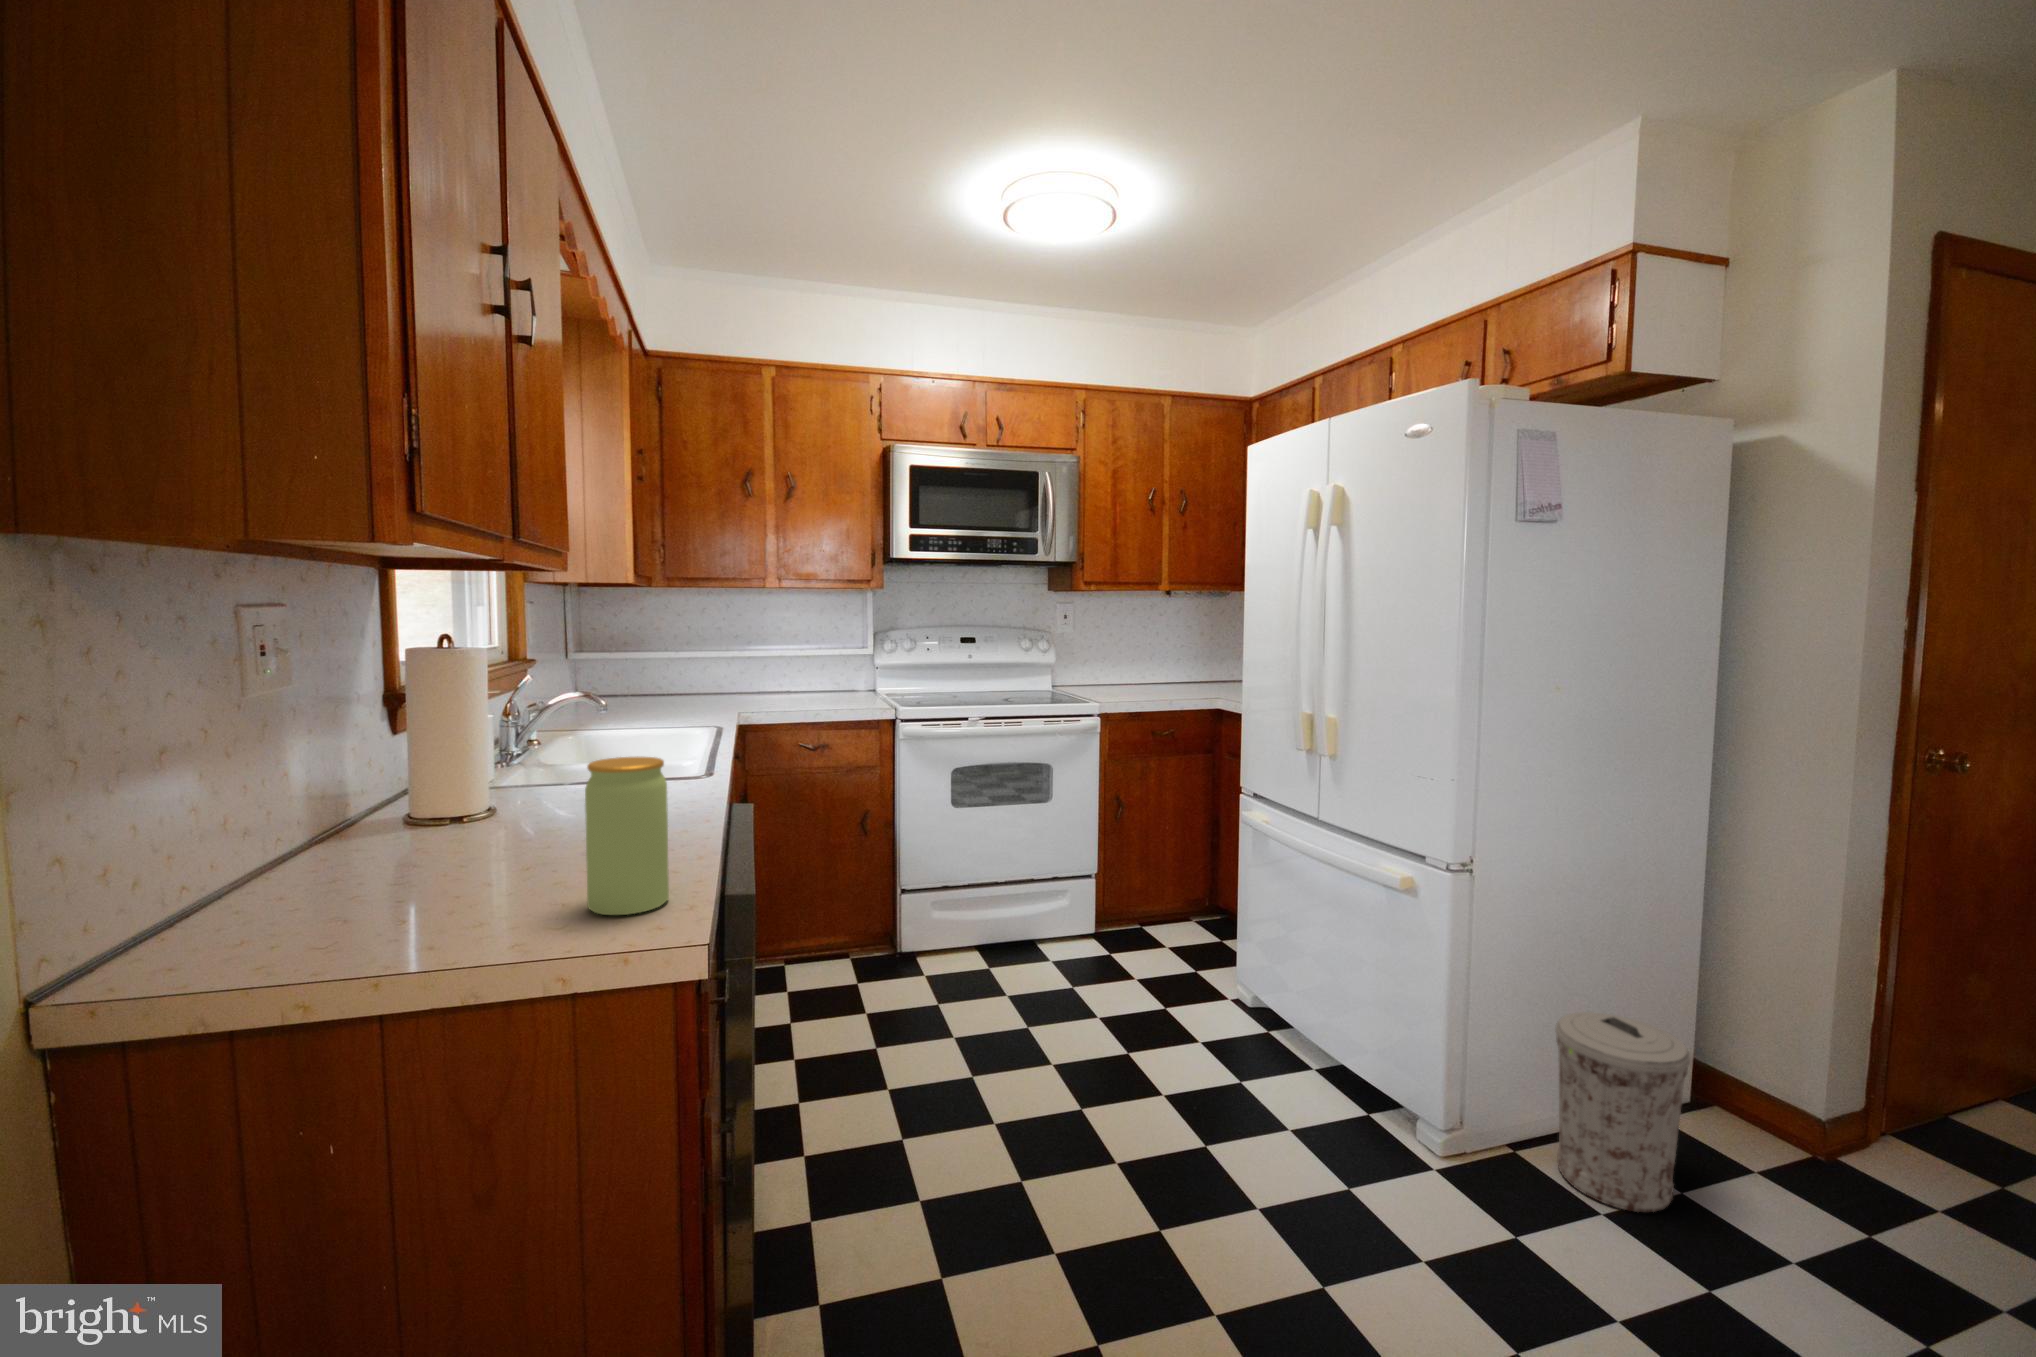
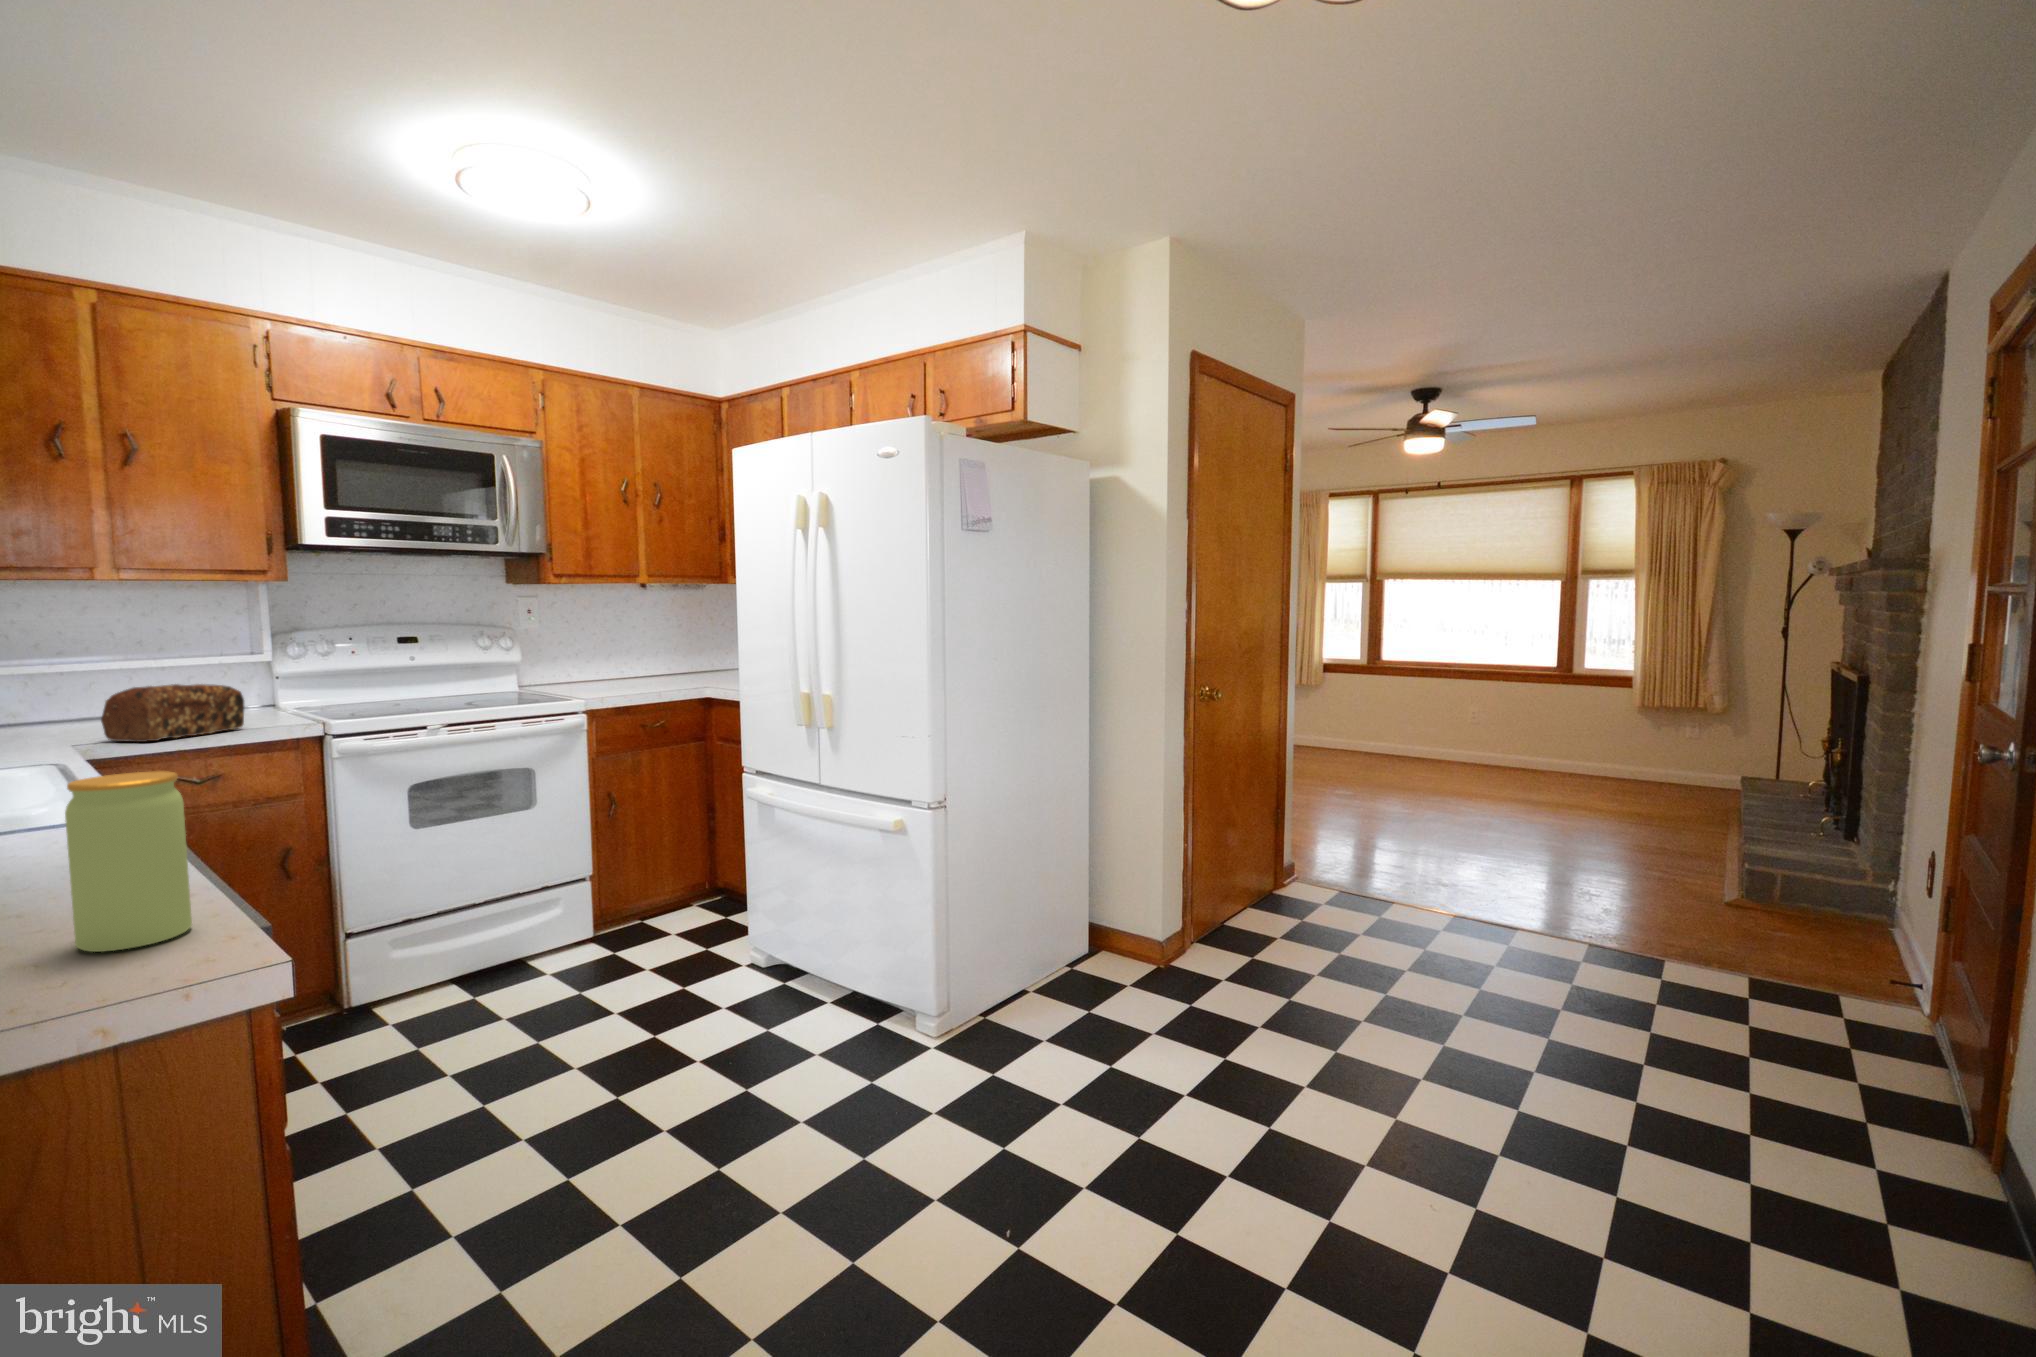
bread loaf: none [763,670,849,714] -> present [101,684,244,742]
trash can: present [1555,1012,1690,1212] -> none [1006,898,1088,1033]

